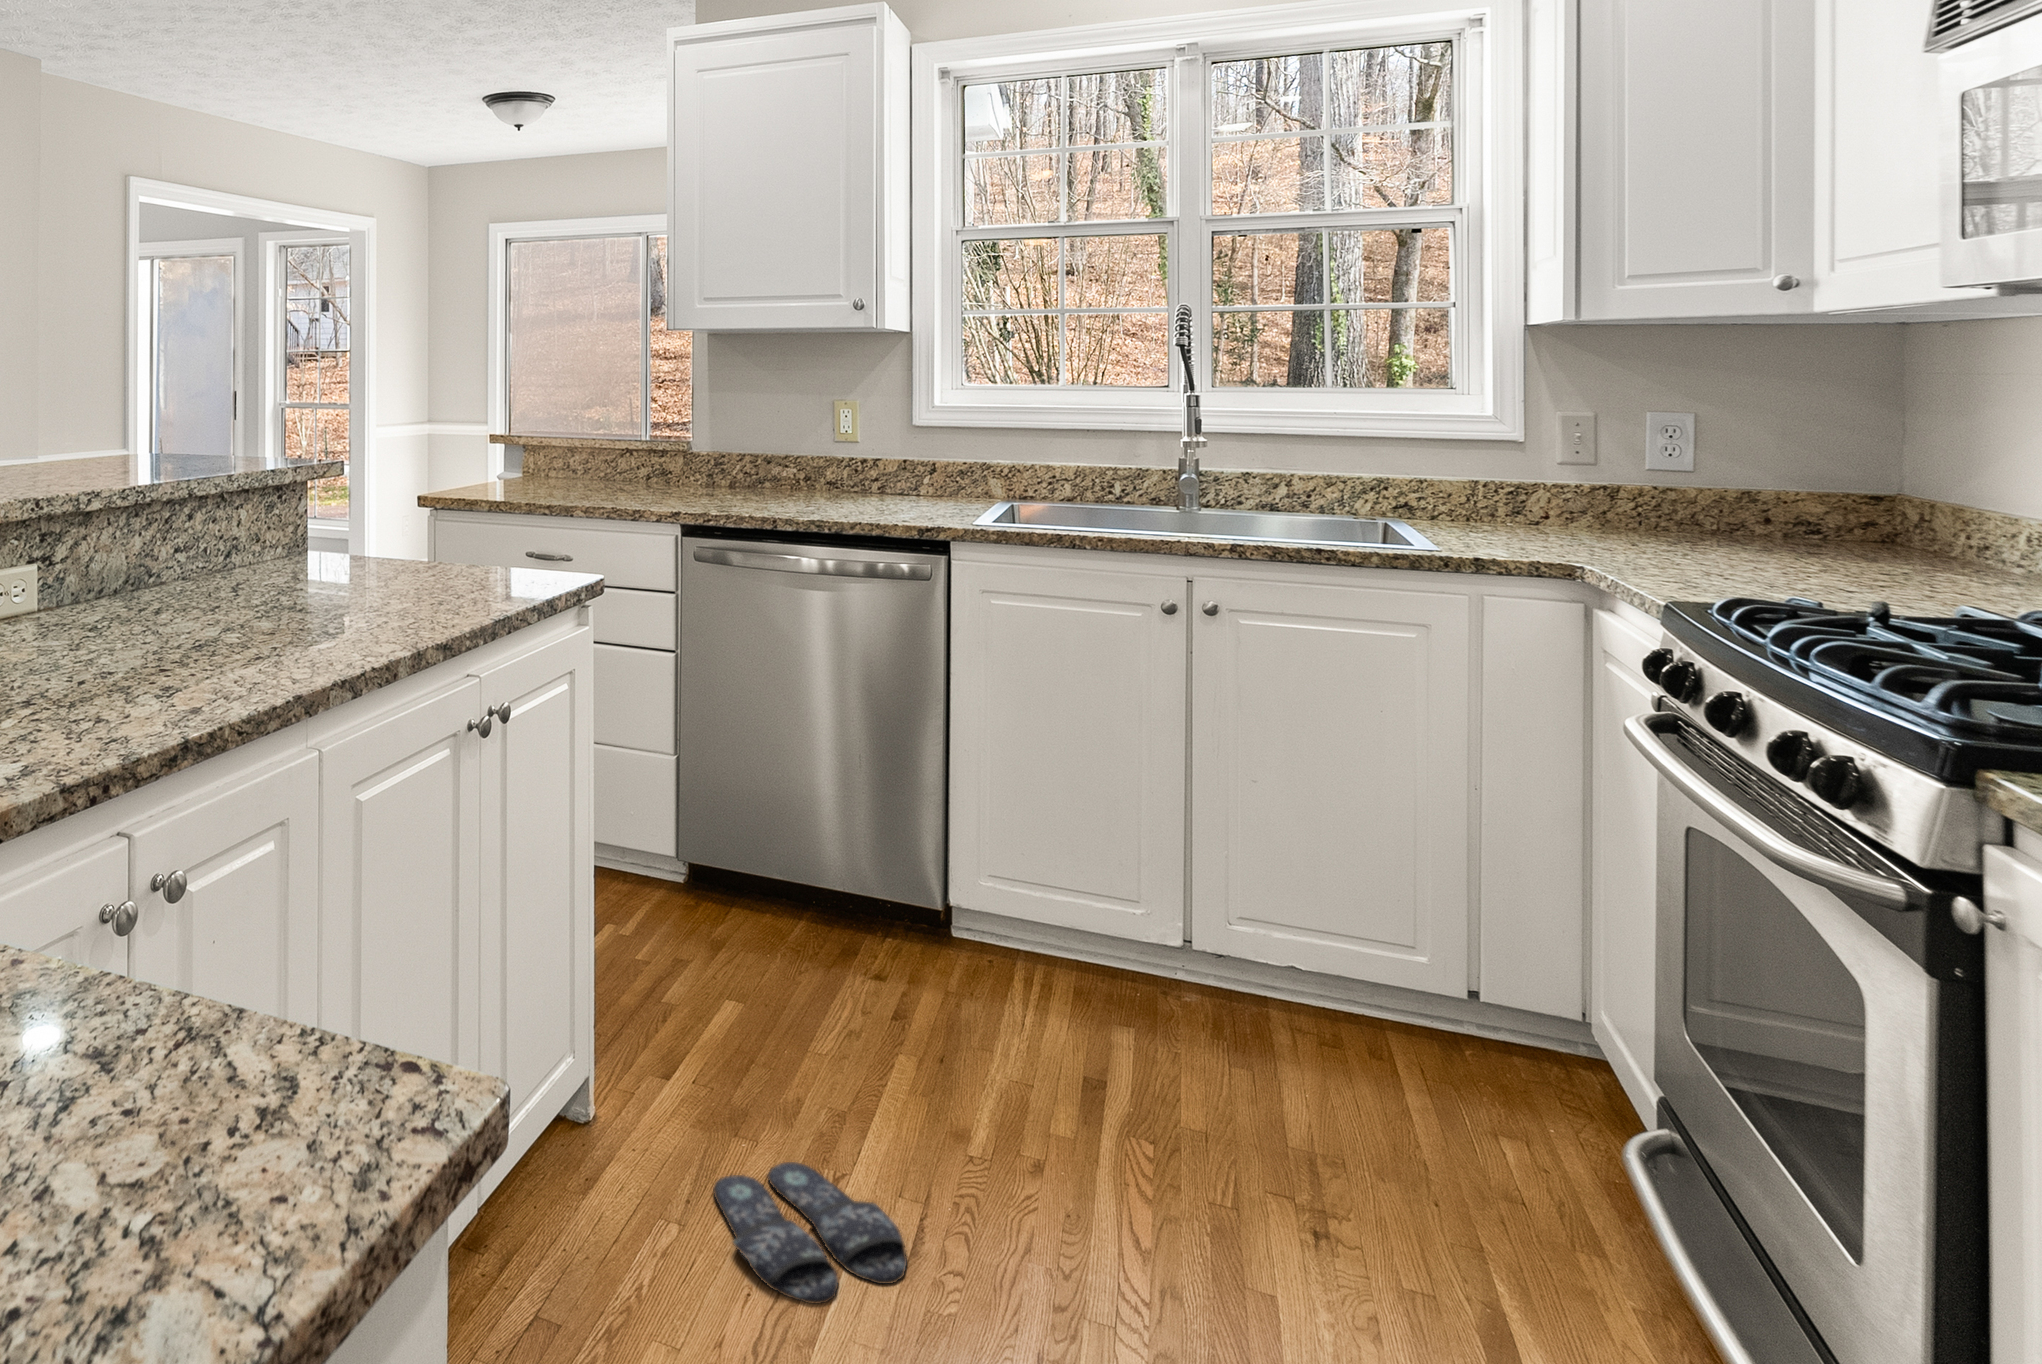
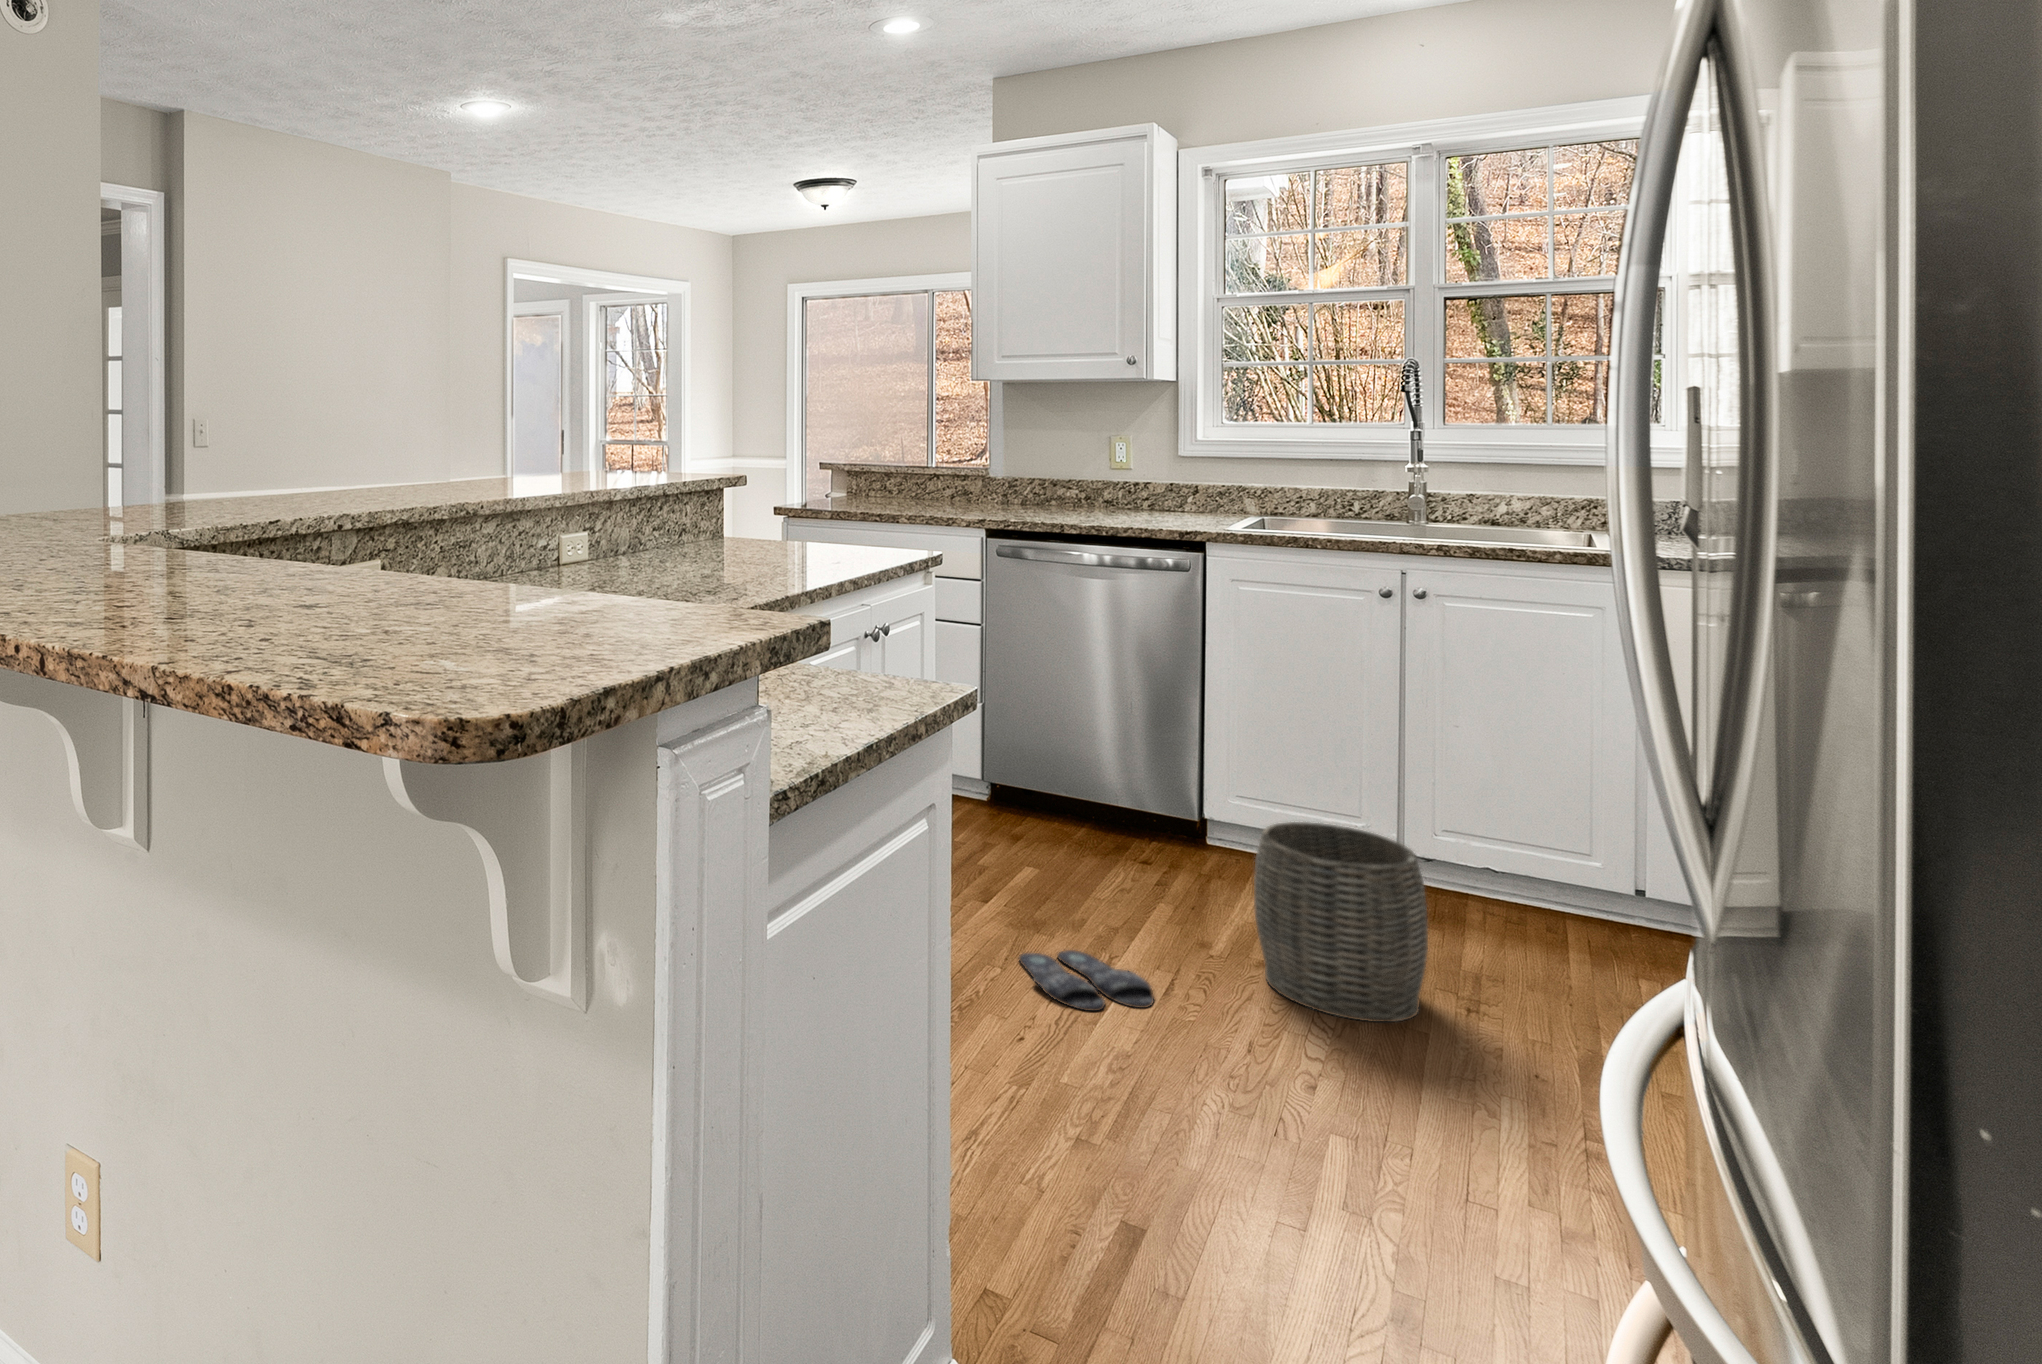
woven basket: none [1038,947,1273,1267] -> present [1254,822,1428,1022]

